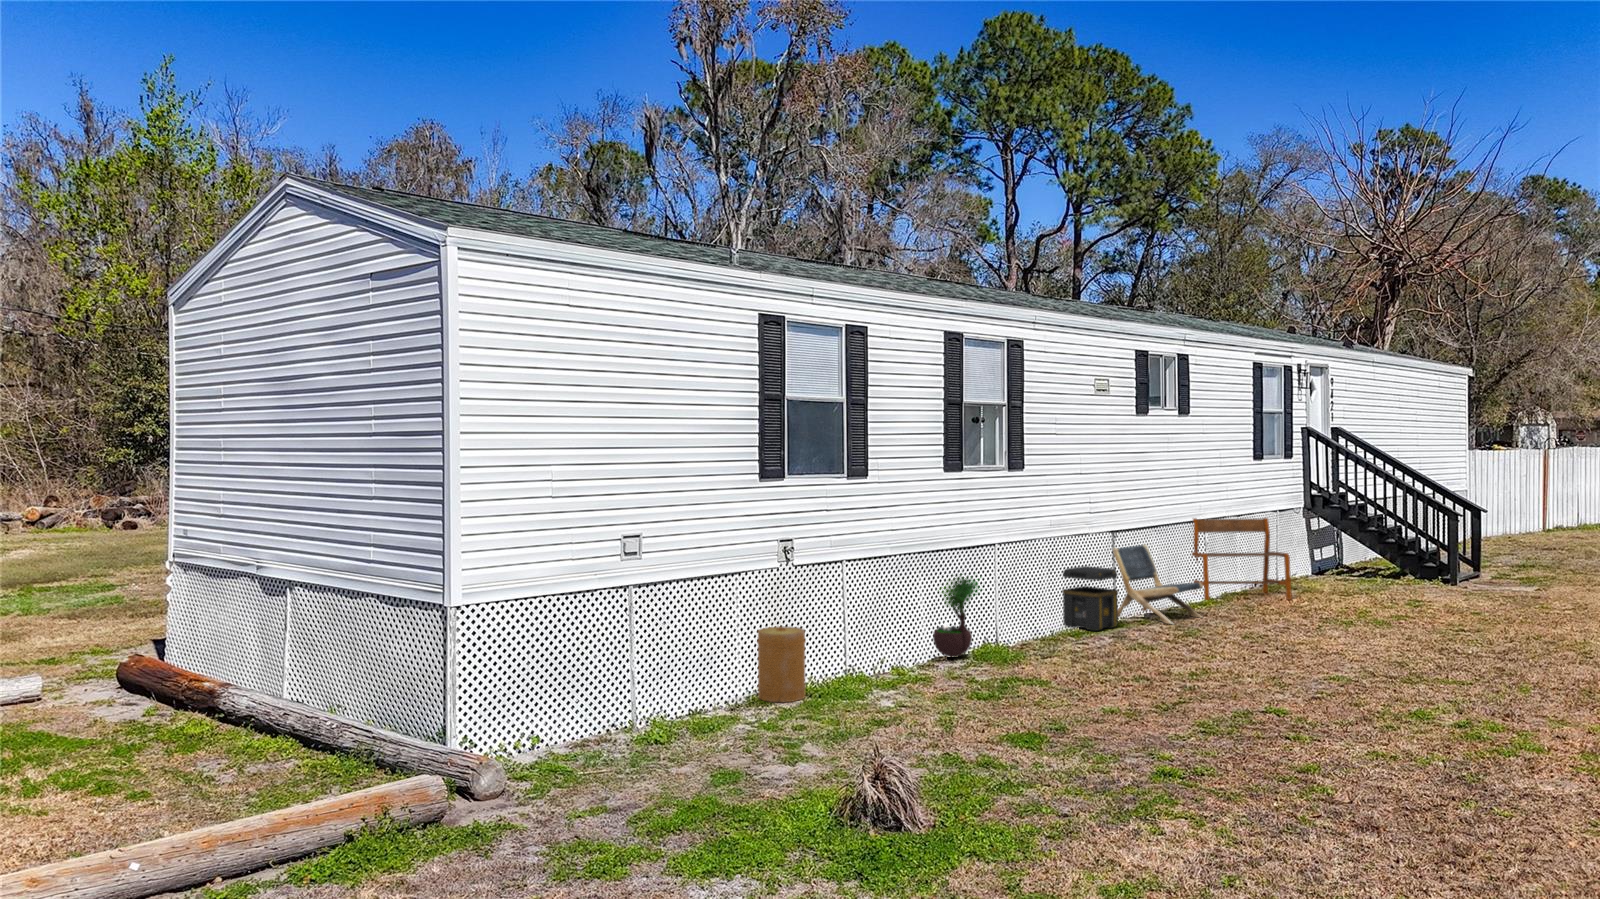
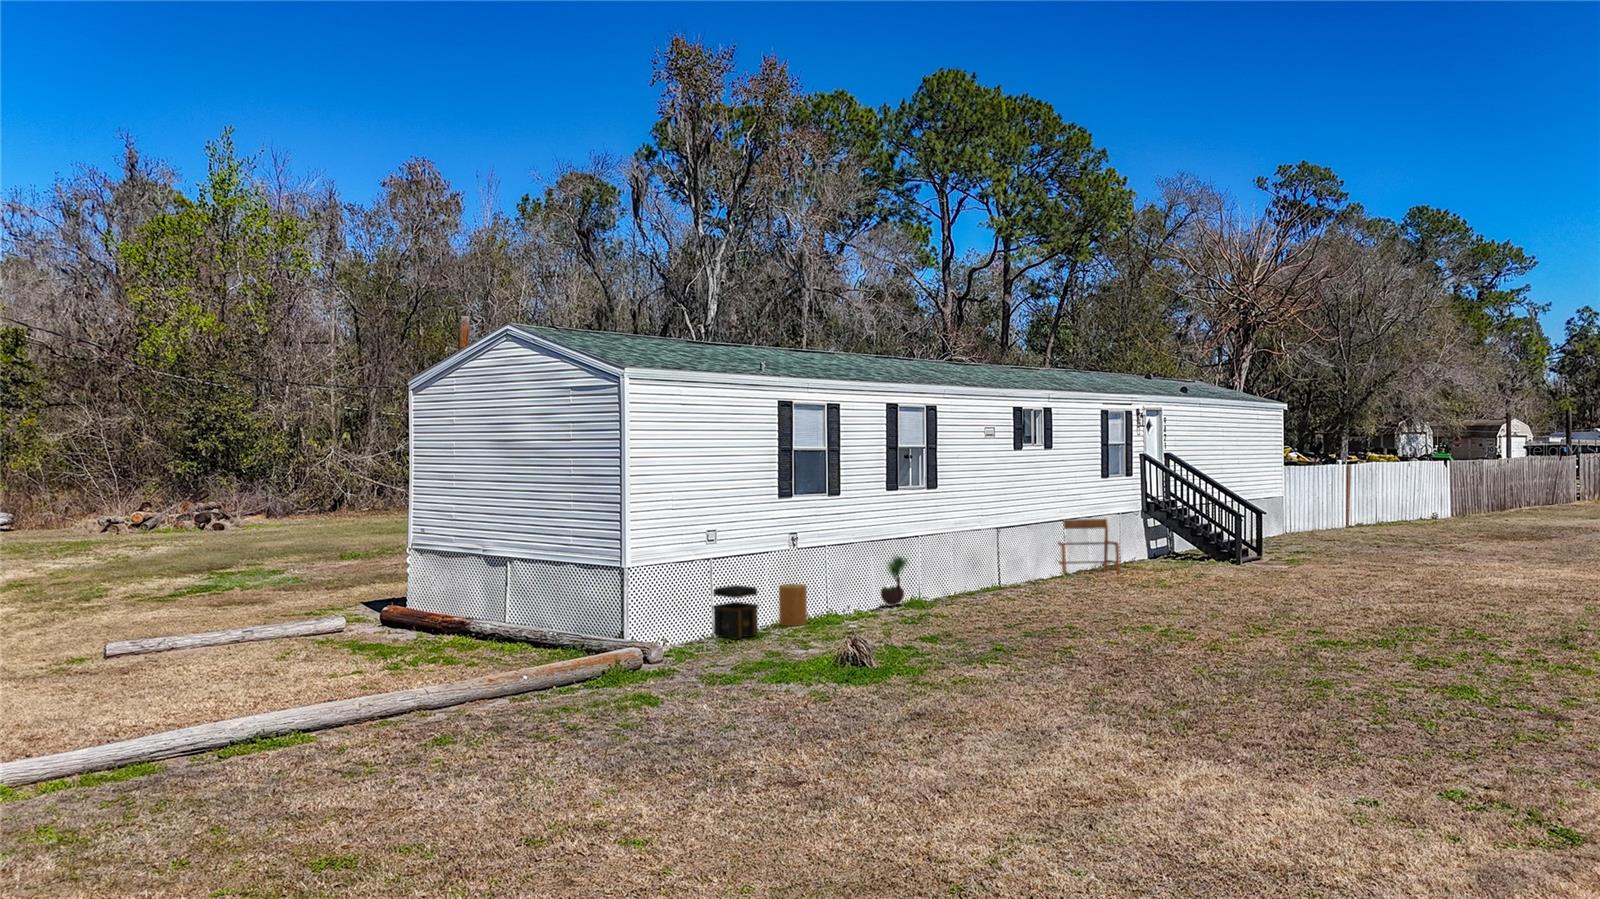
lounge chair: present [1113,544,1203,624] -> none [998,536,1056,587]
toolbox: present [1062,566,1118,631] -> present [713,585,759,640]

